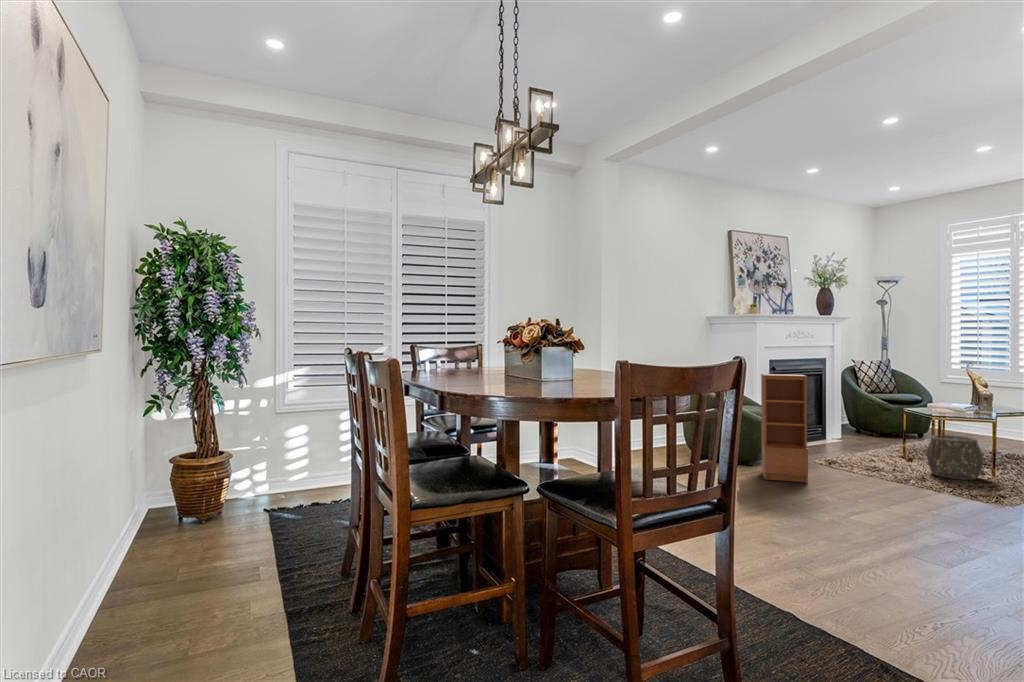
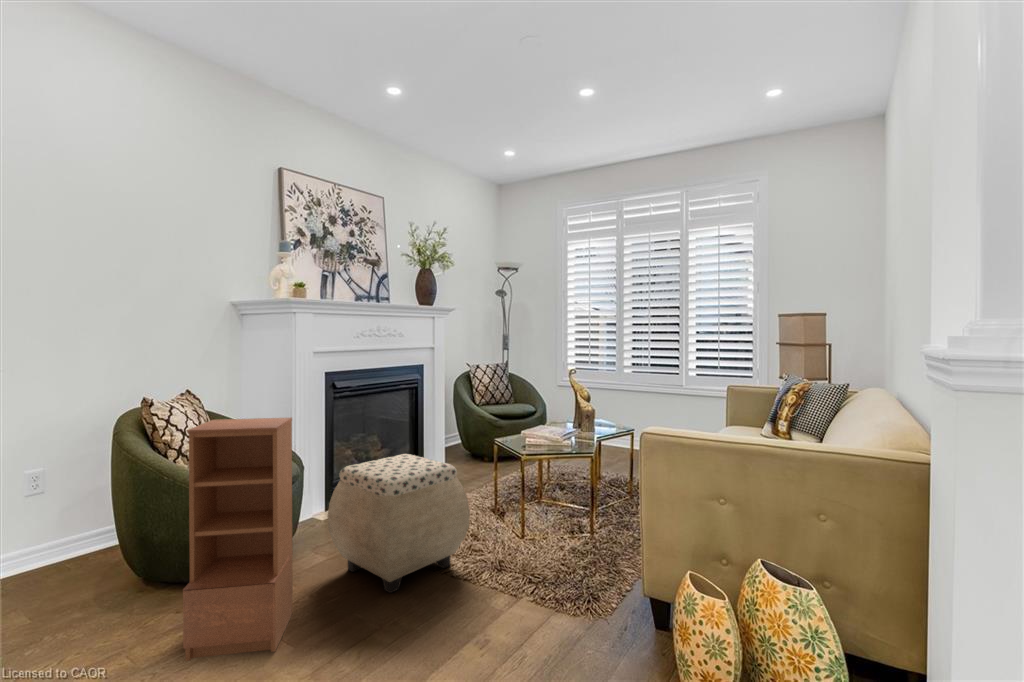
ottoman: none [804,407,902,476] -> present [328,454,470,593]
woven basket: present [926,435,983,480] -> none [504,489,573,566]

